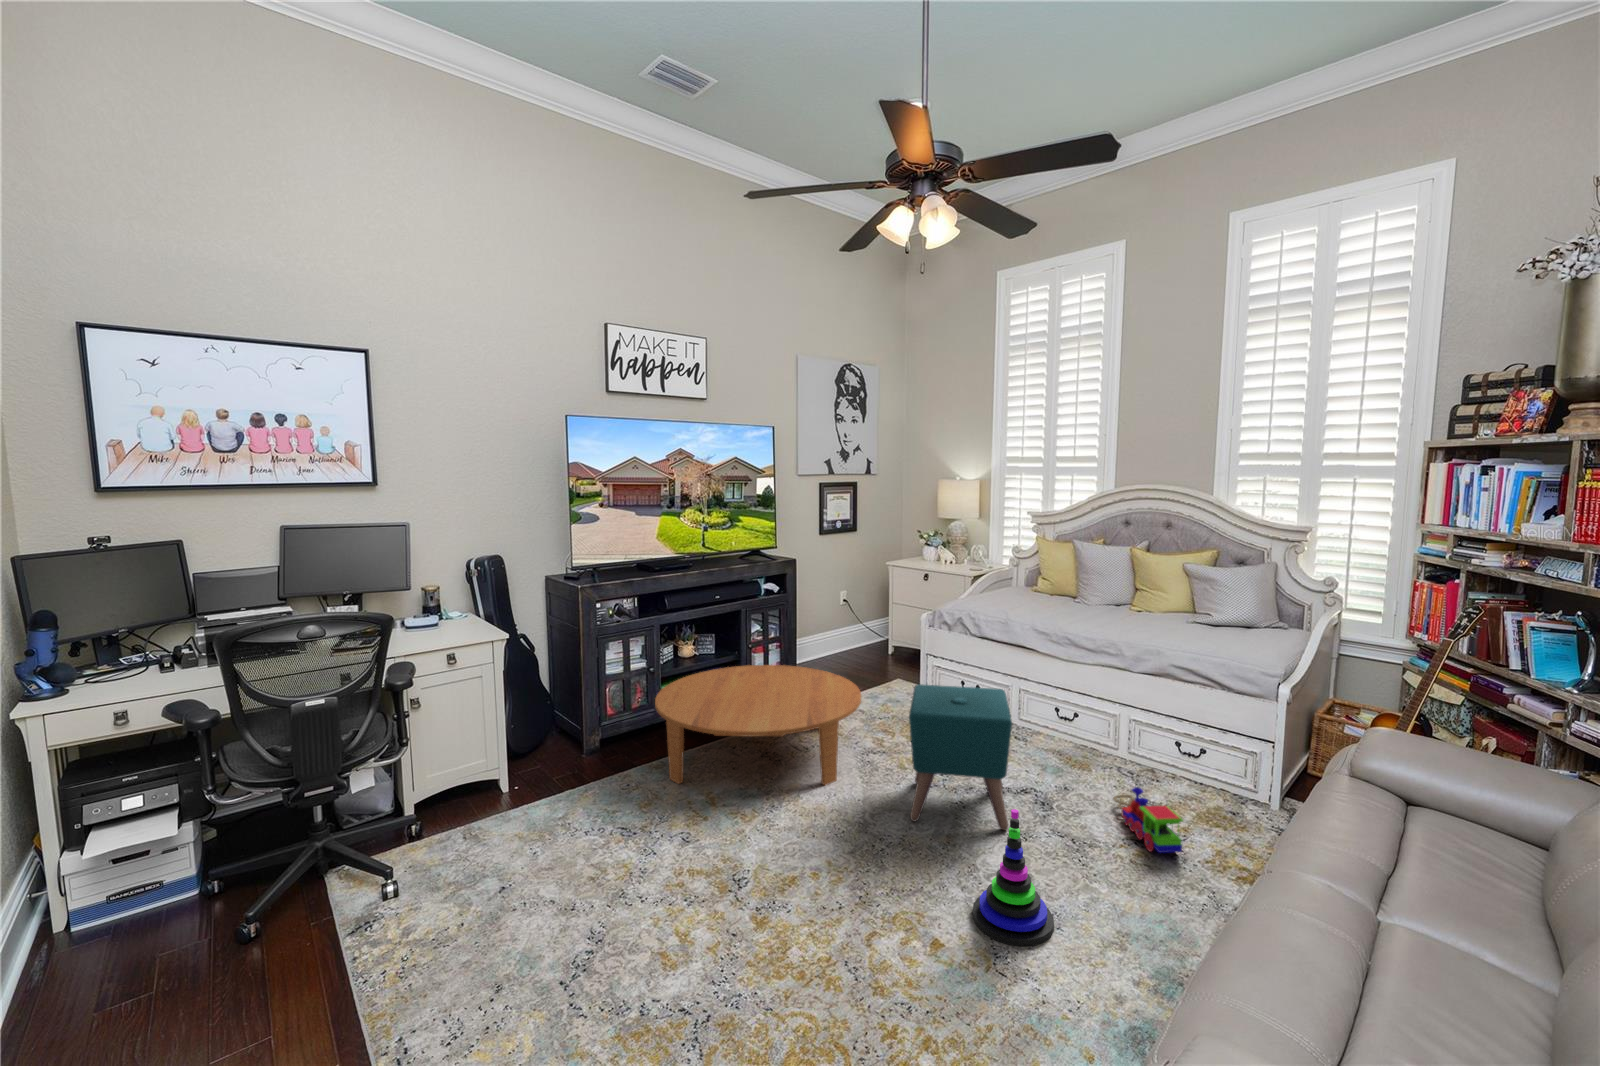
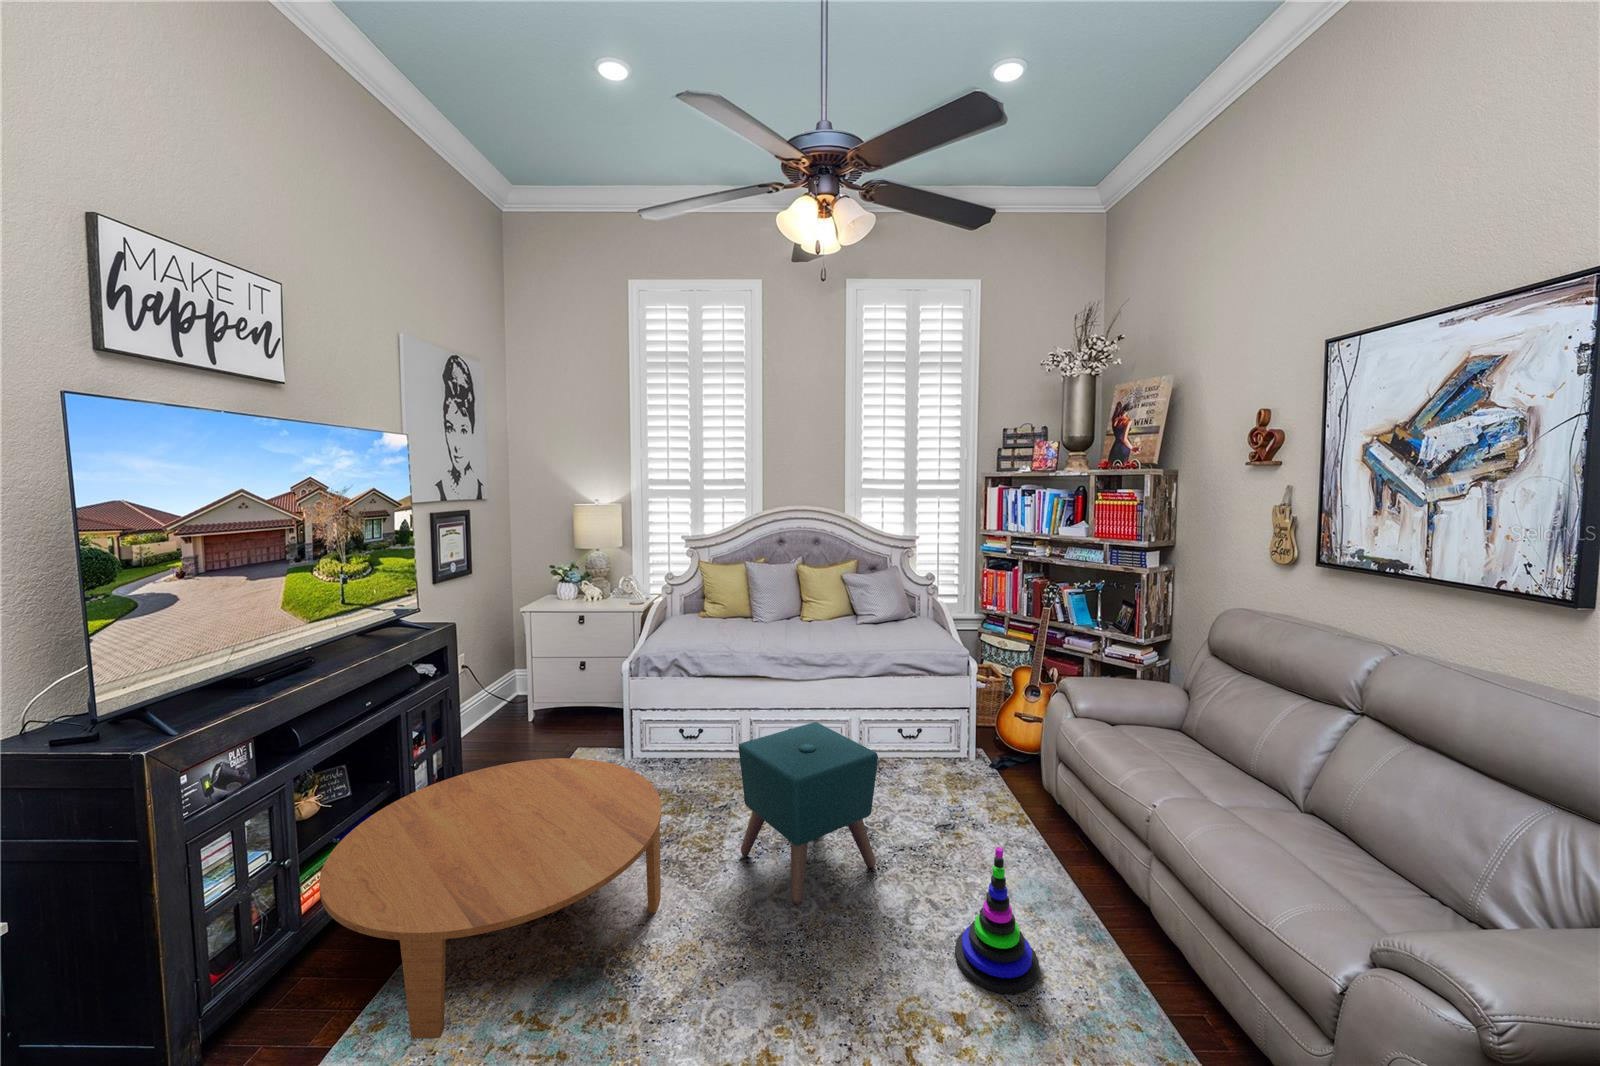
toy train: present [1113,787,1183,853] -> none [902,776,993,829]

